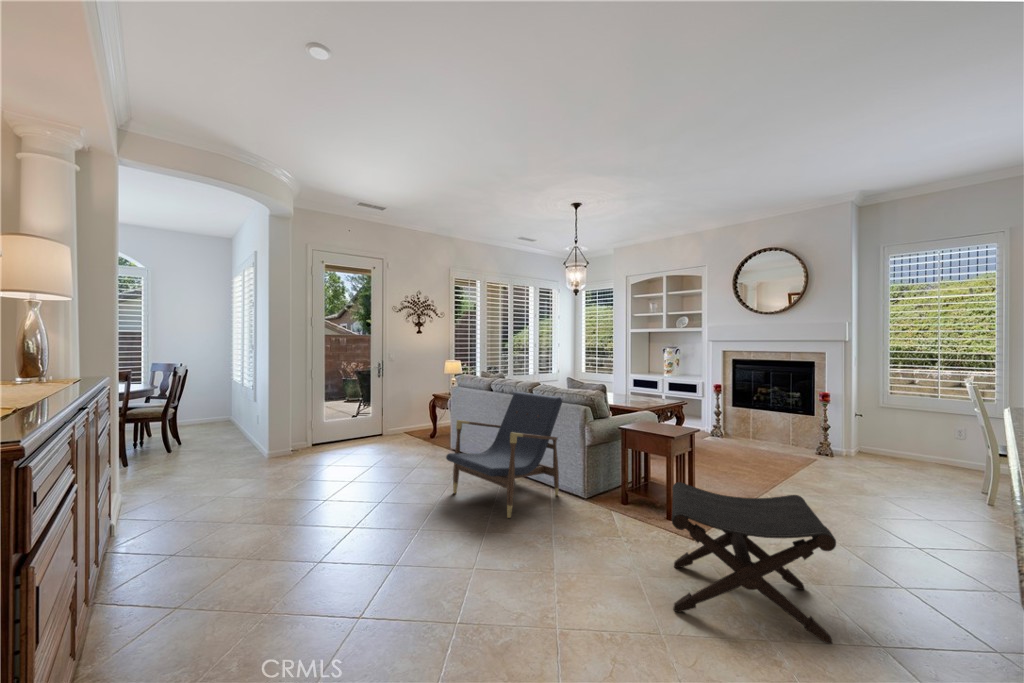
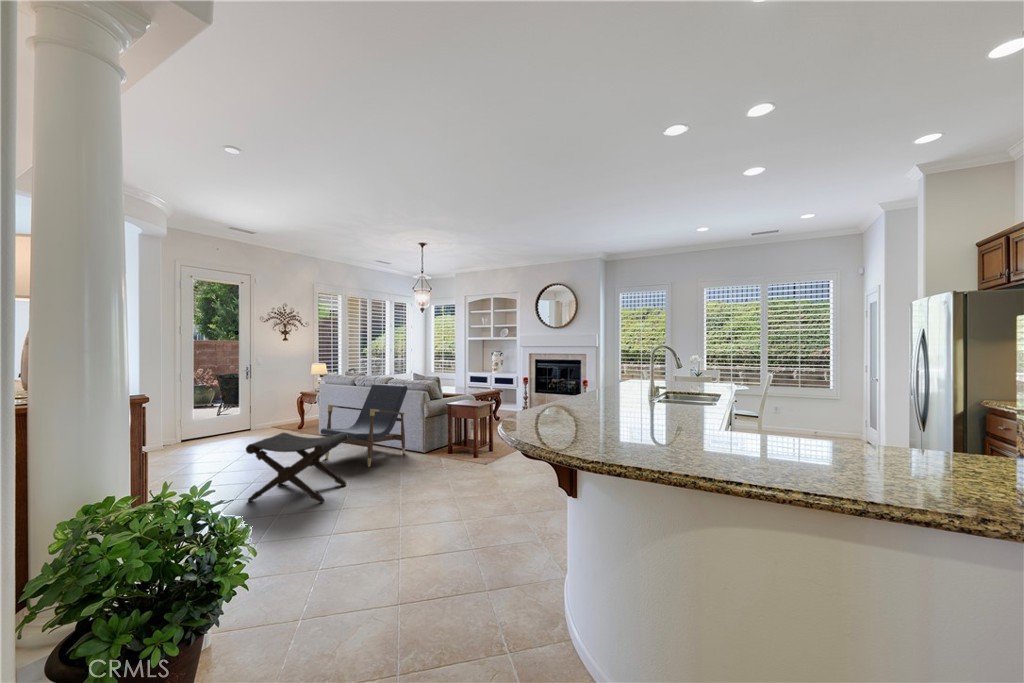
footstool: present [672,482,836,644] -> present [246,432,348,503]

